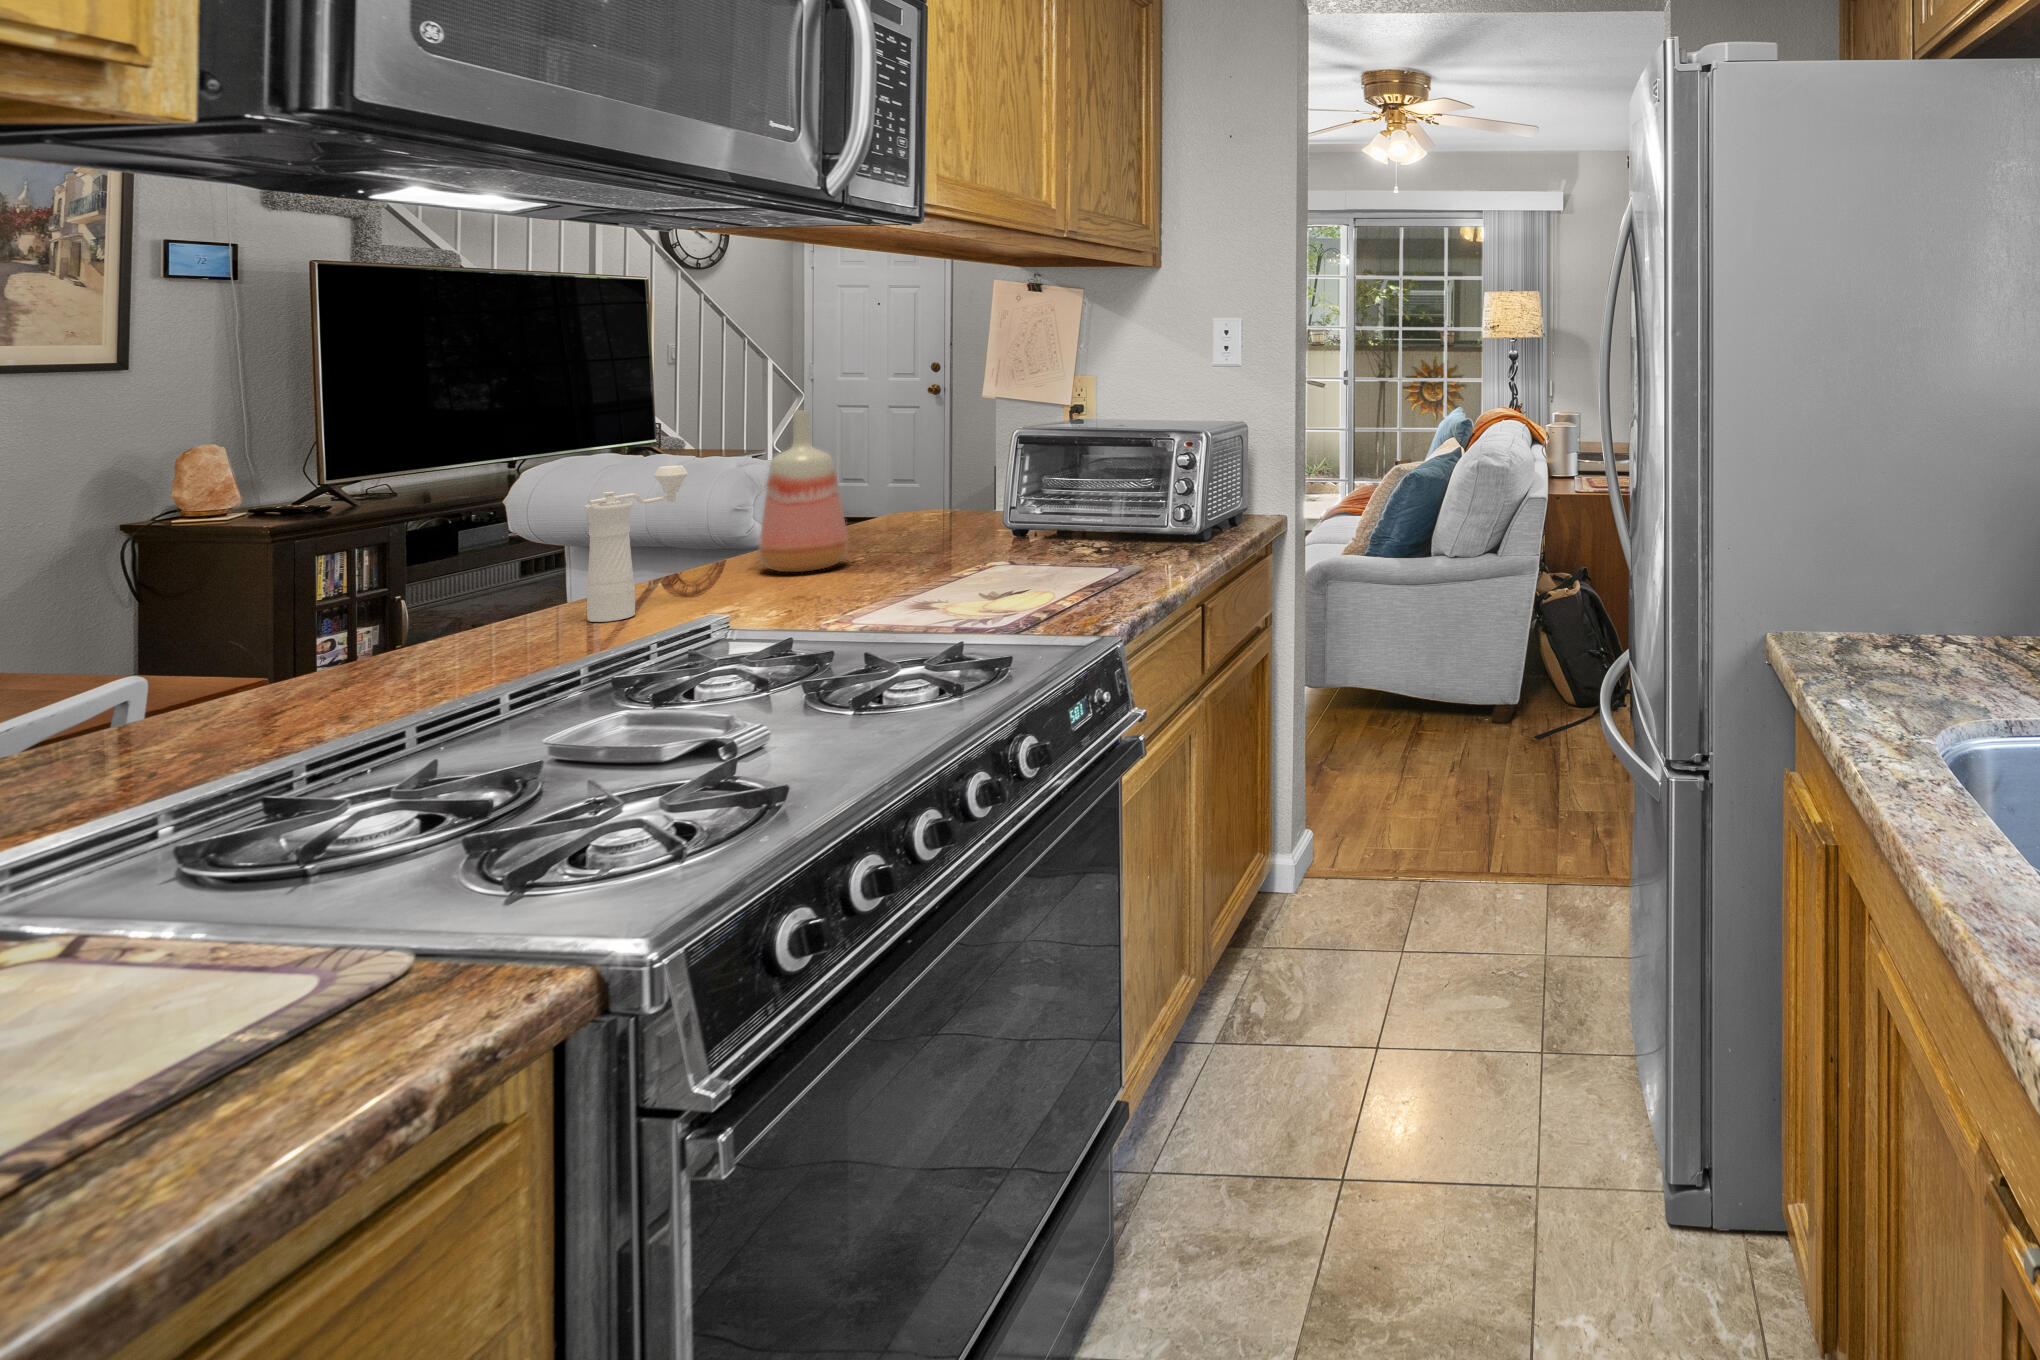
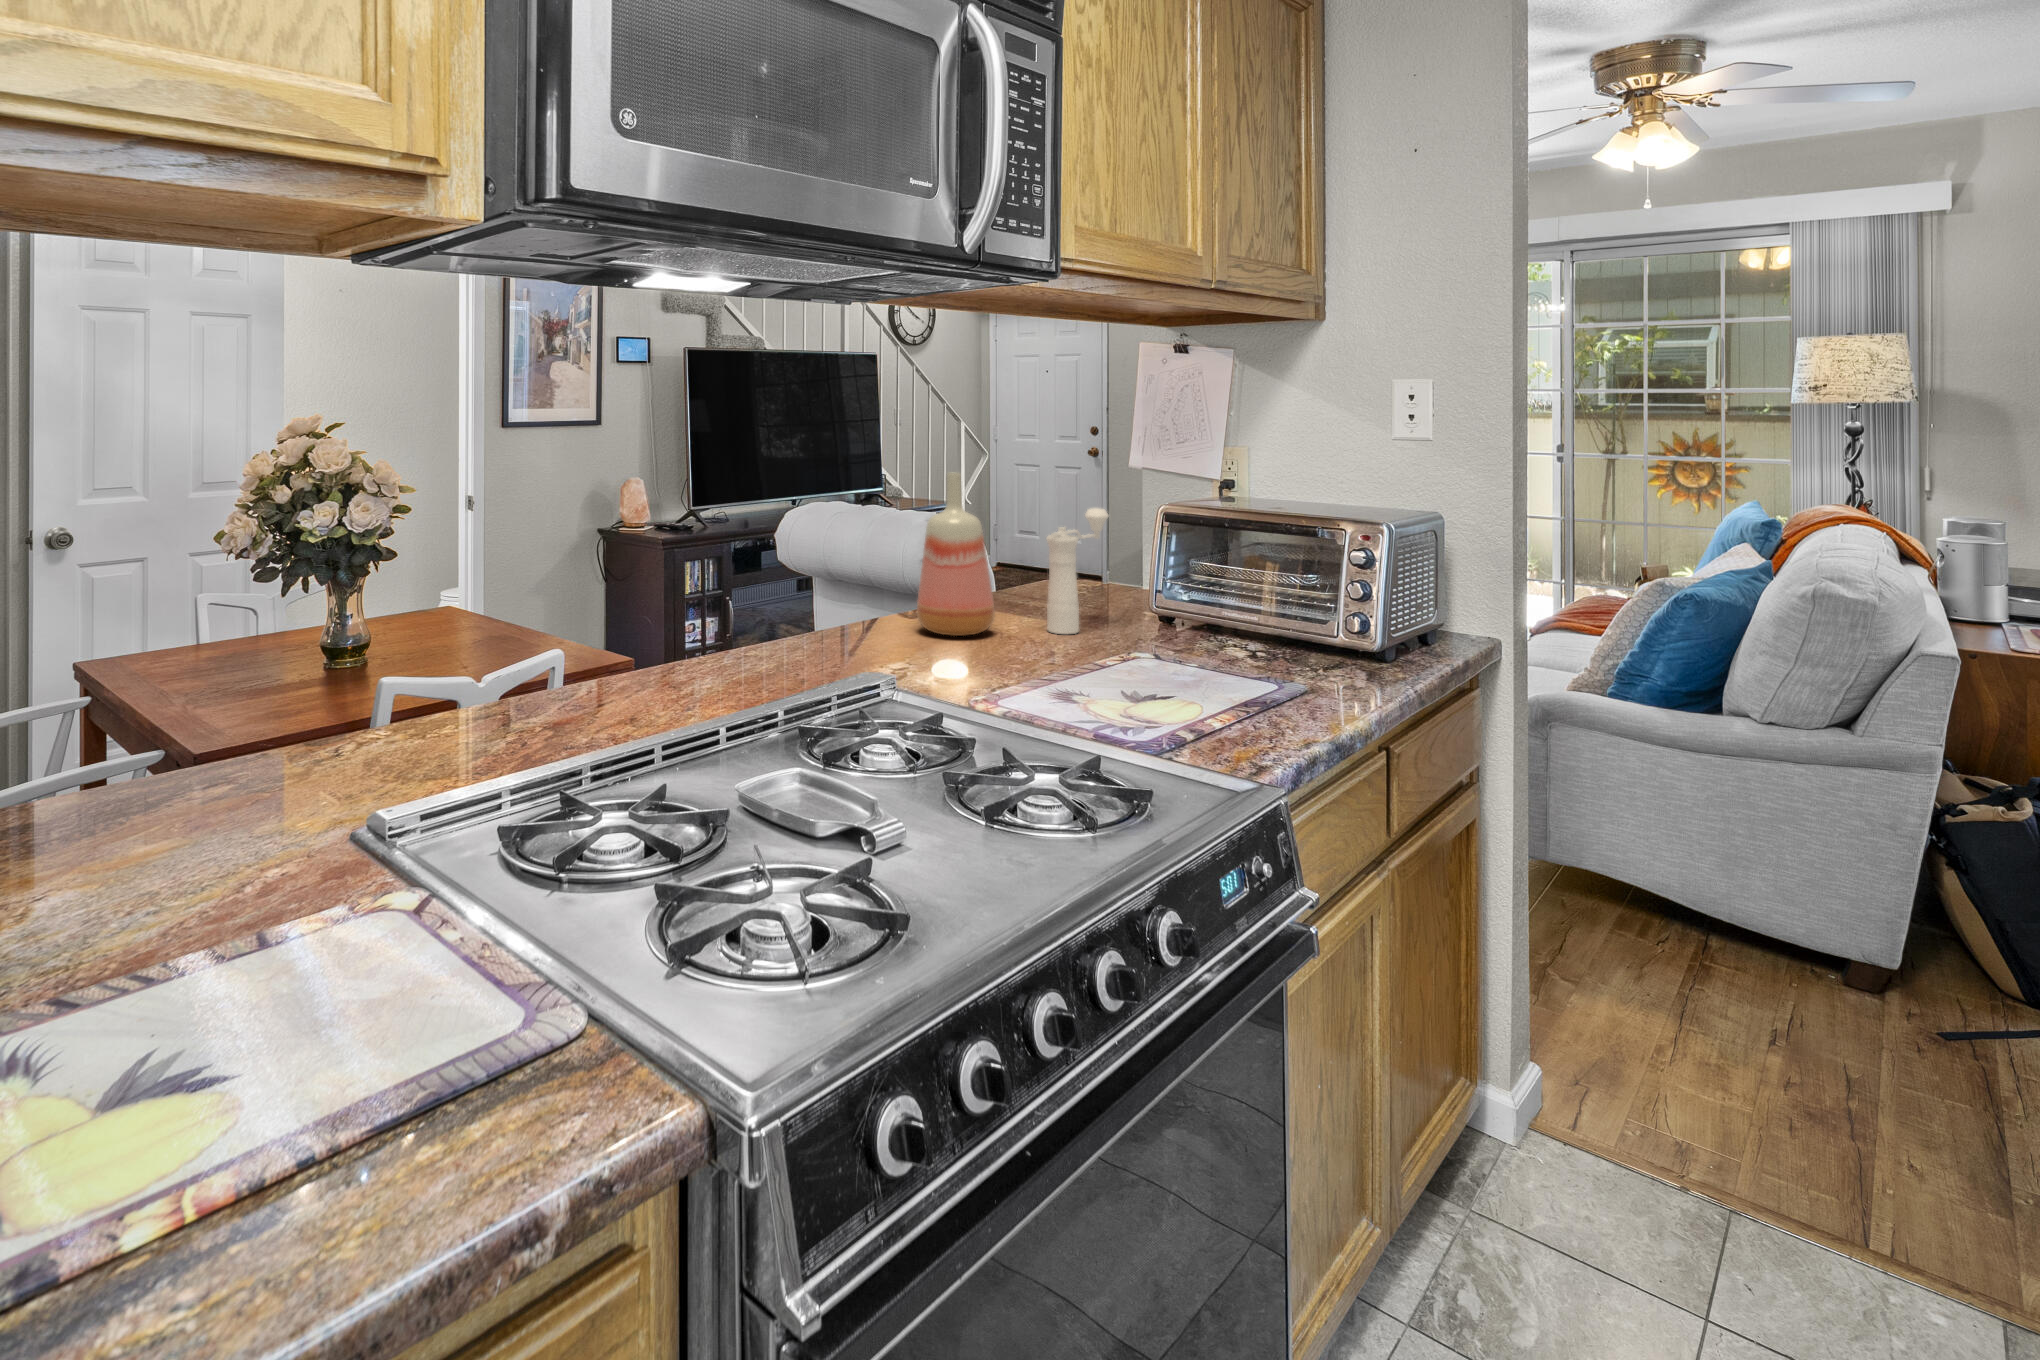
pepper mill: present [584,466,688,622] -> present [1046,508,1108,634]

